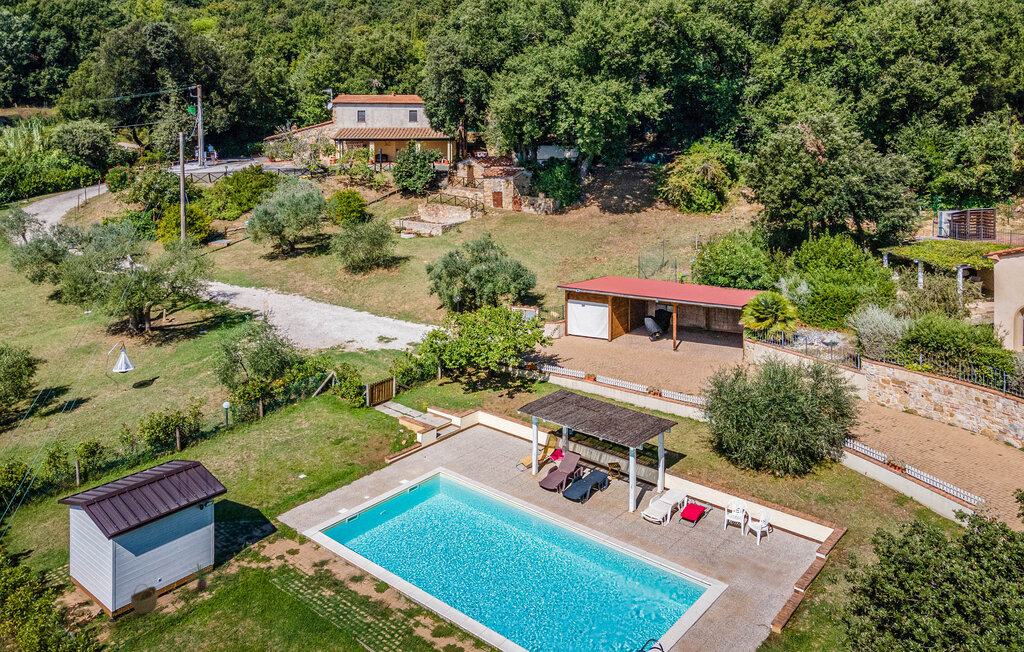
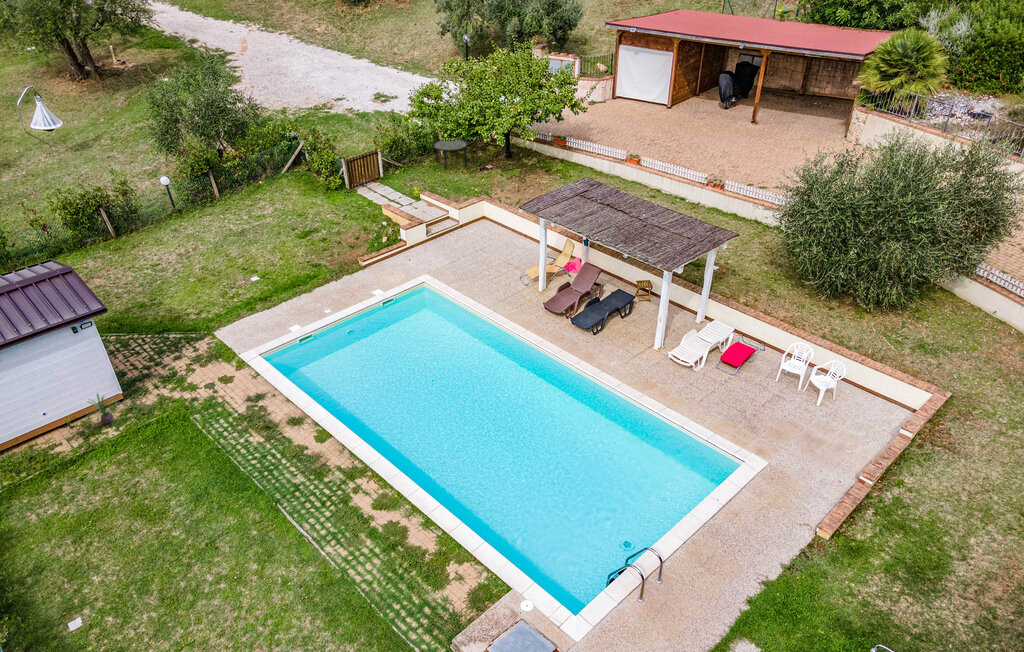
round table: none [432,366,461,391] -> present [432,139,468,169]
woven basket: present [131,586,157,614] -> none [13,418,50,453]

